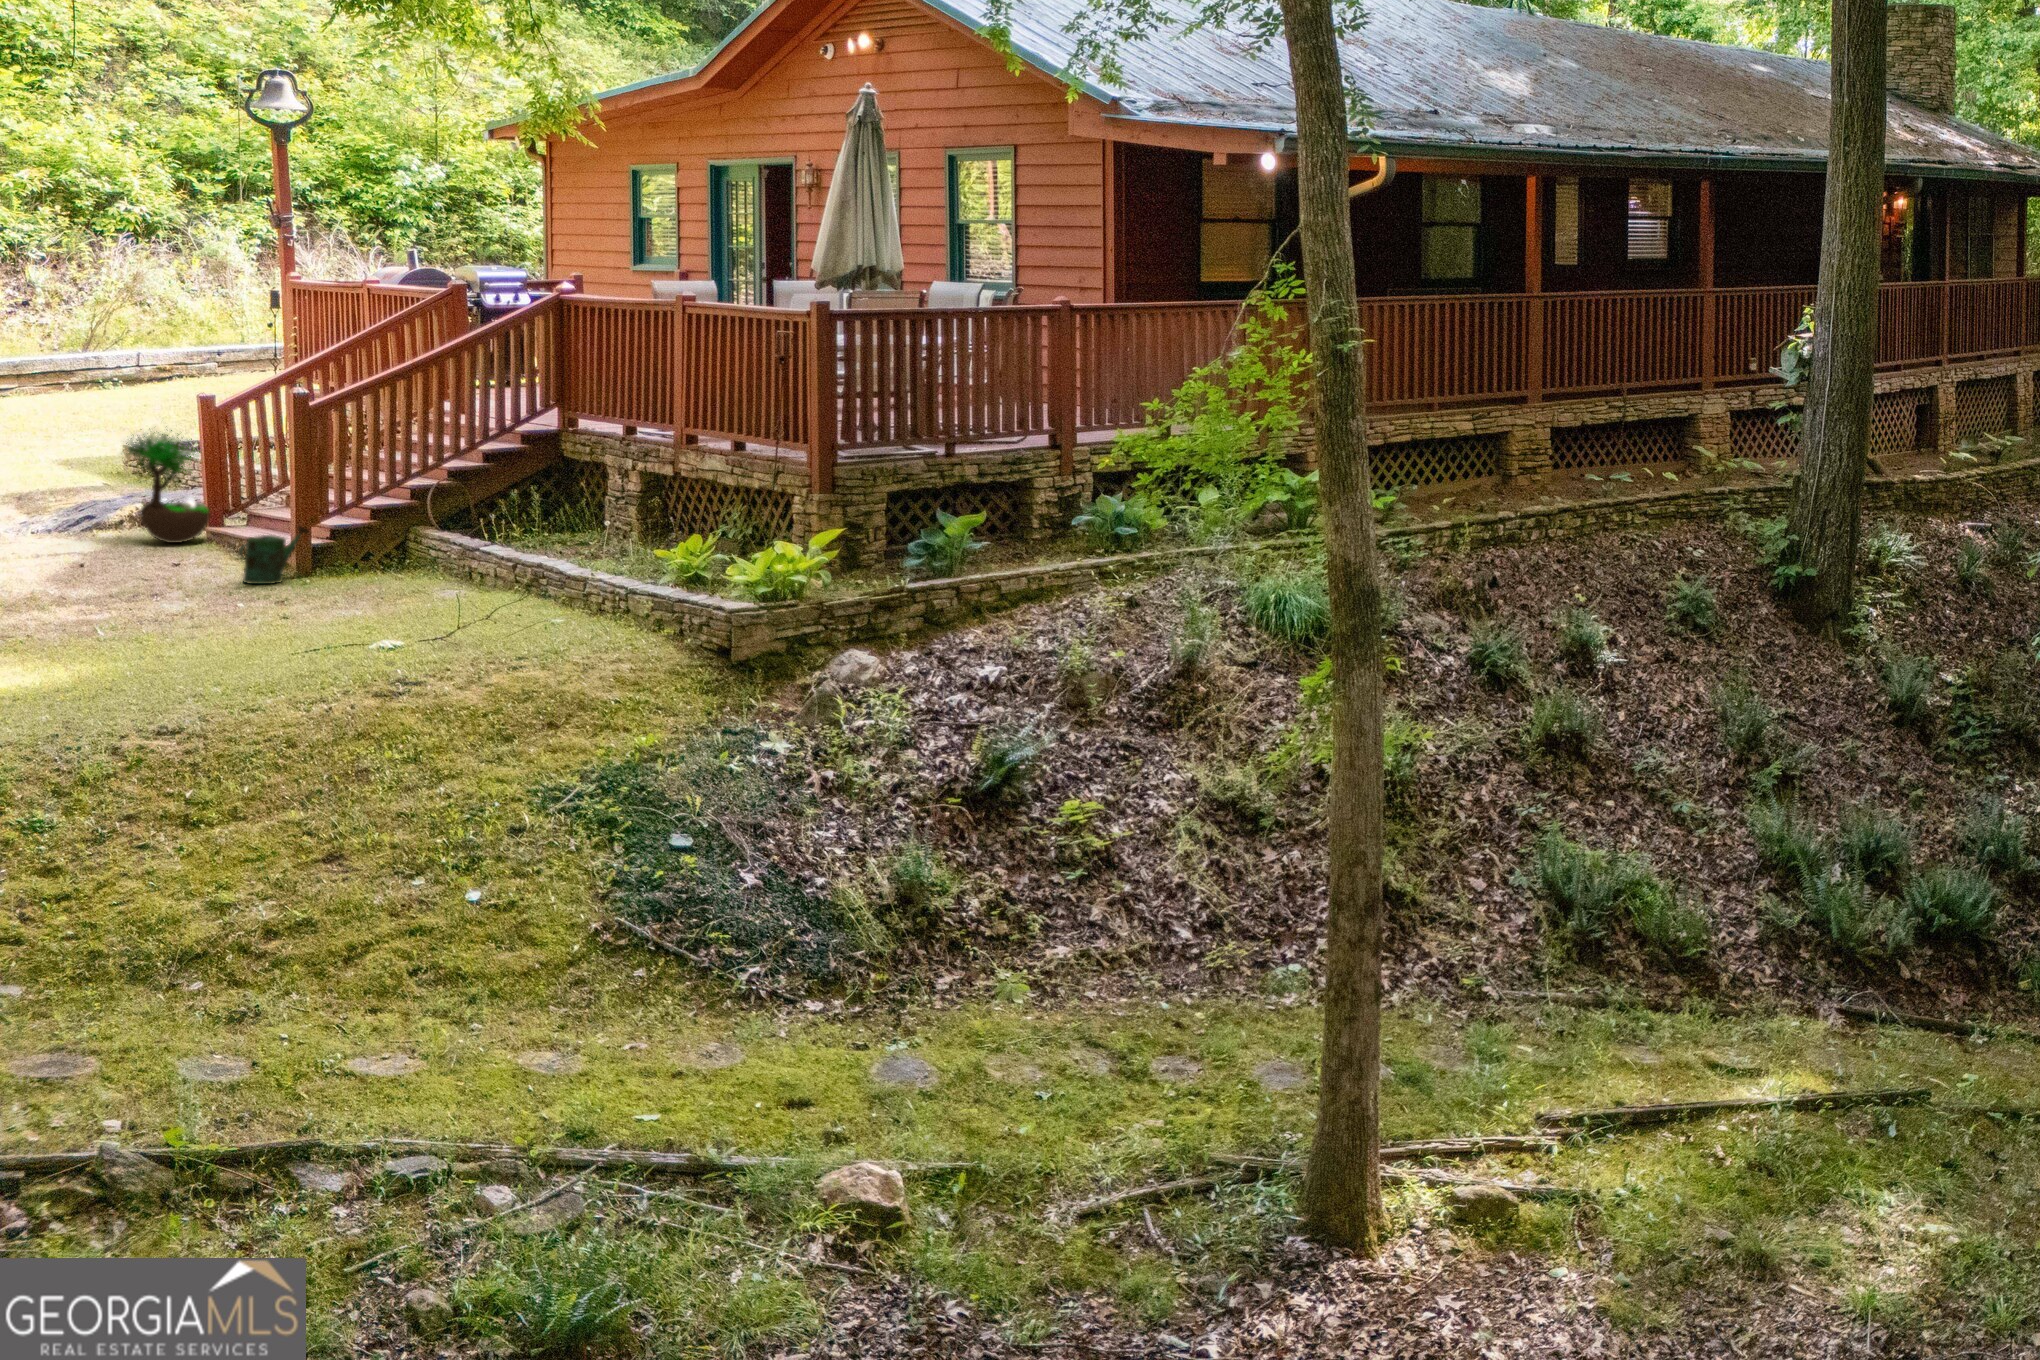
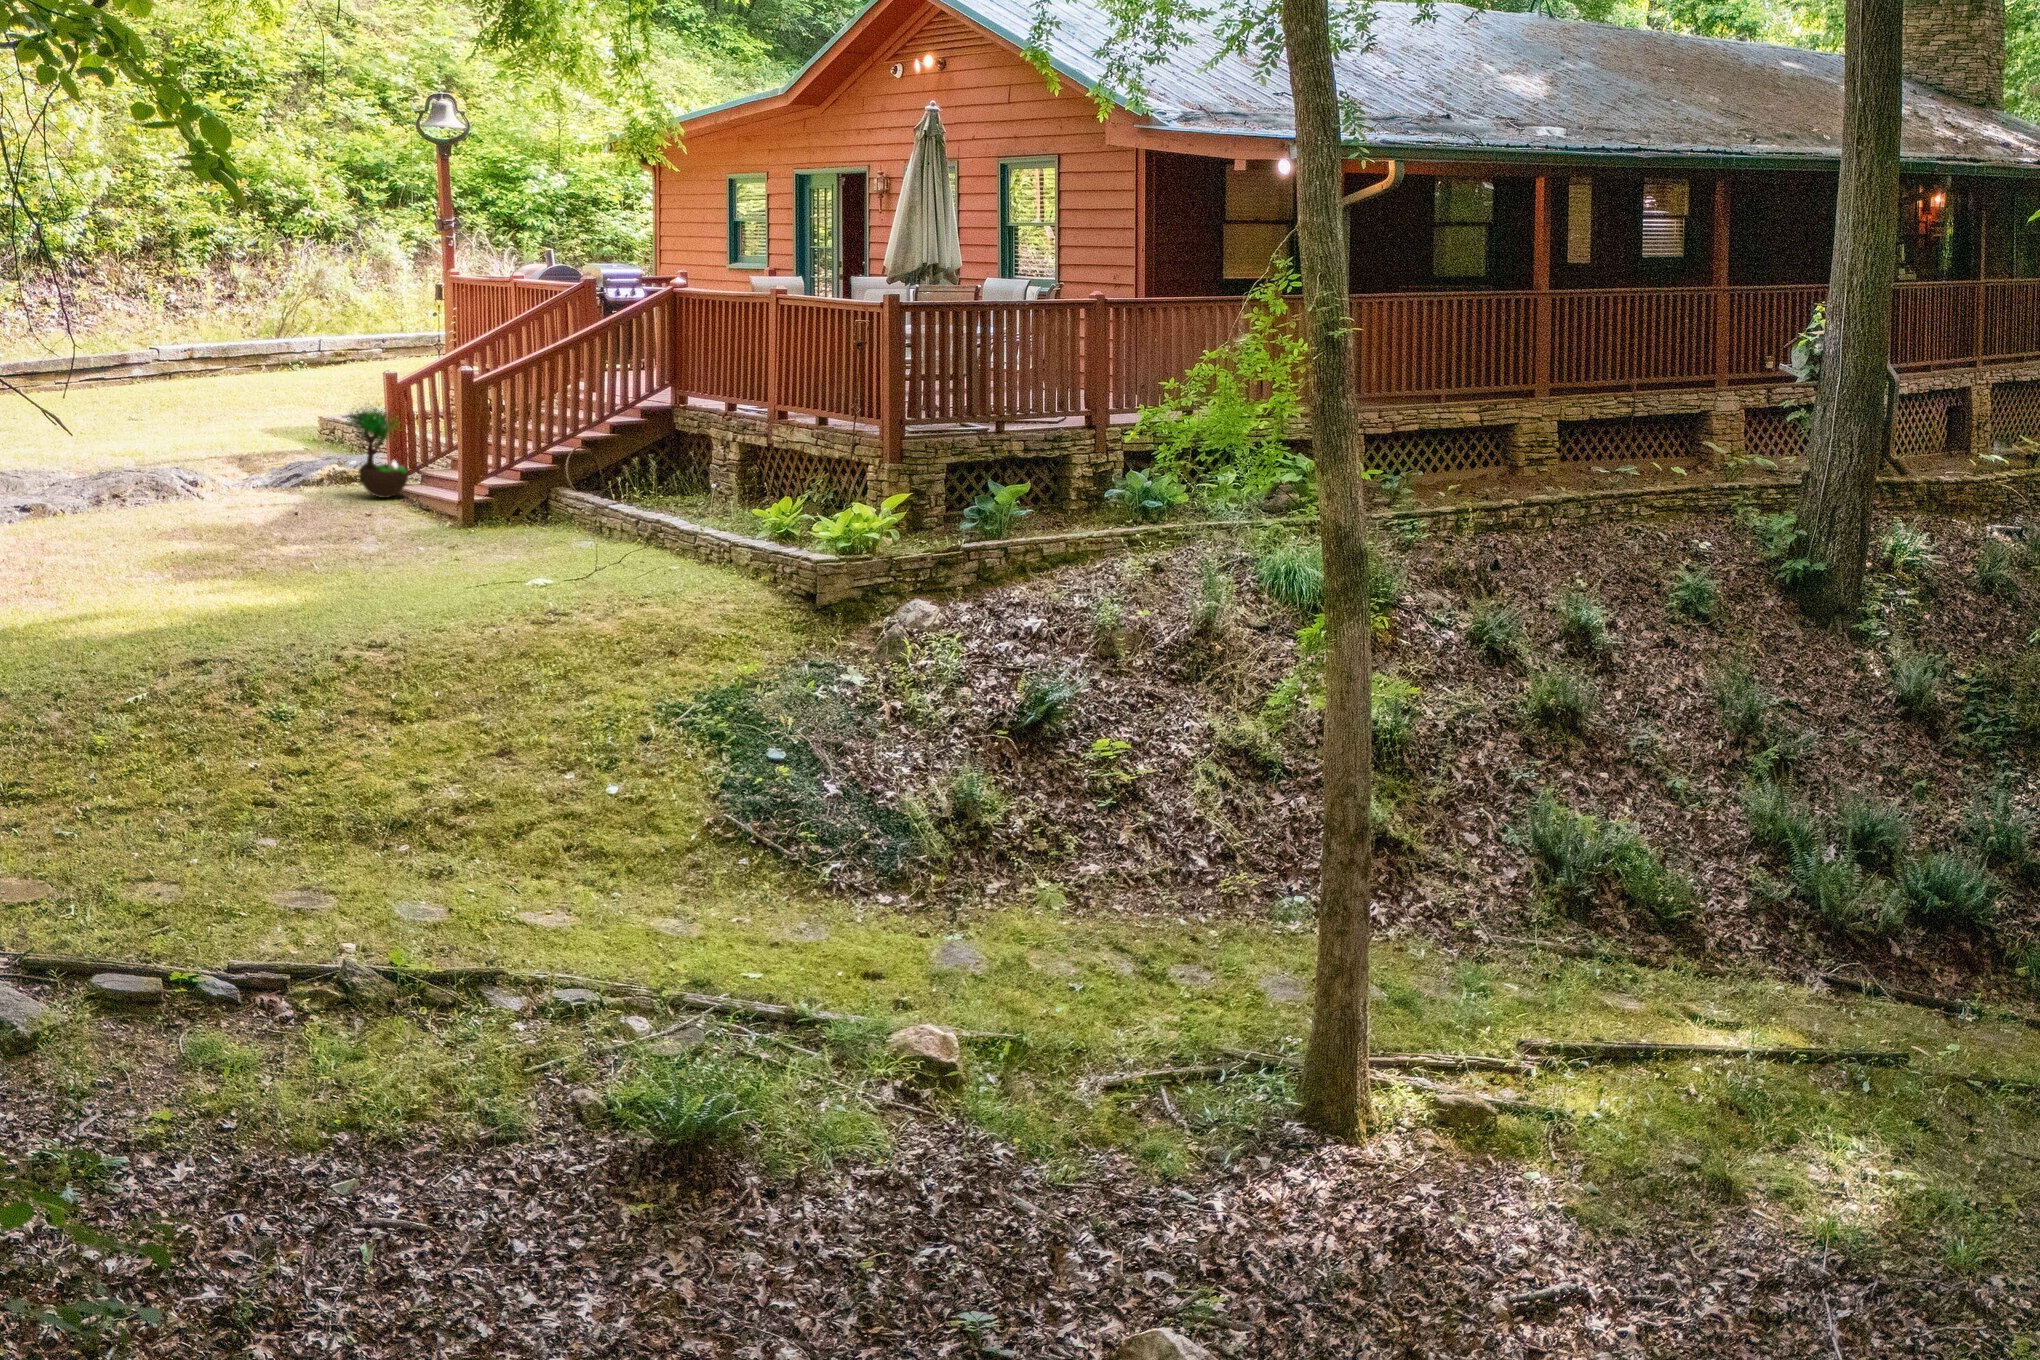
watering can: present [239,526,308,584] -> none [433,485,483,533]

